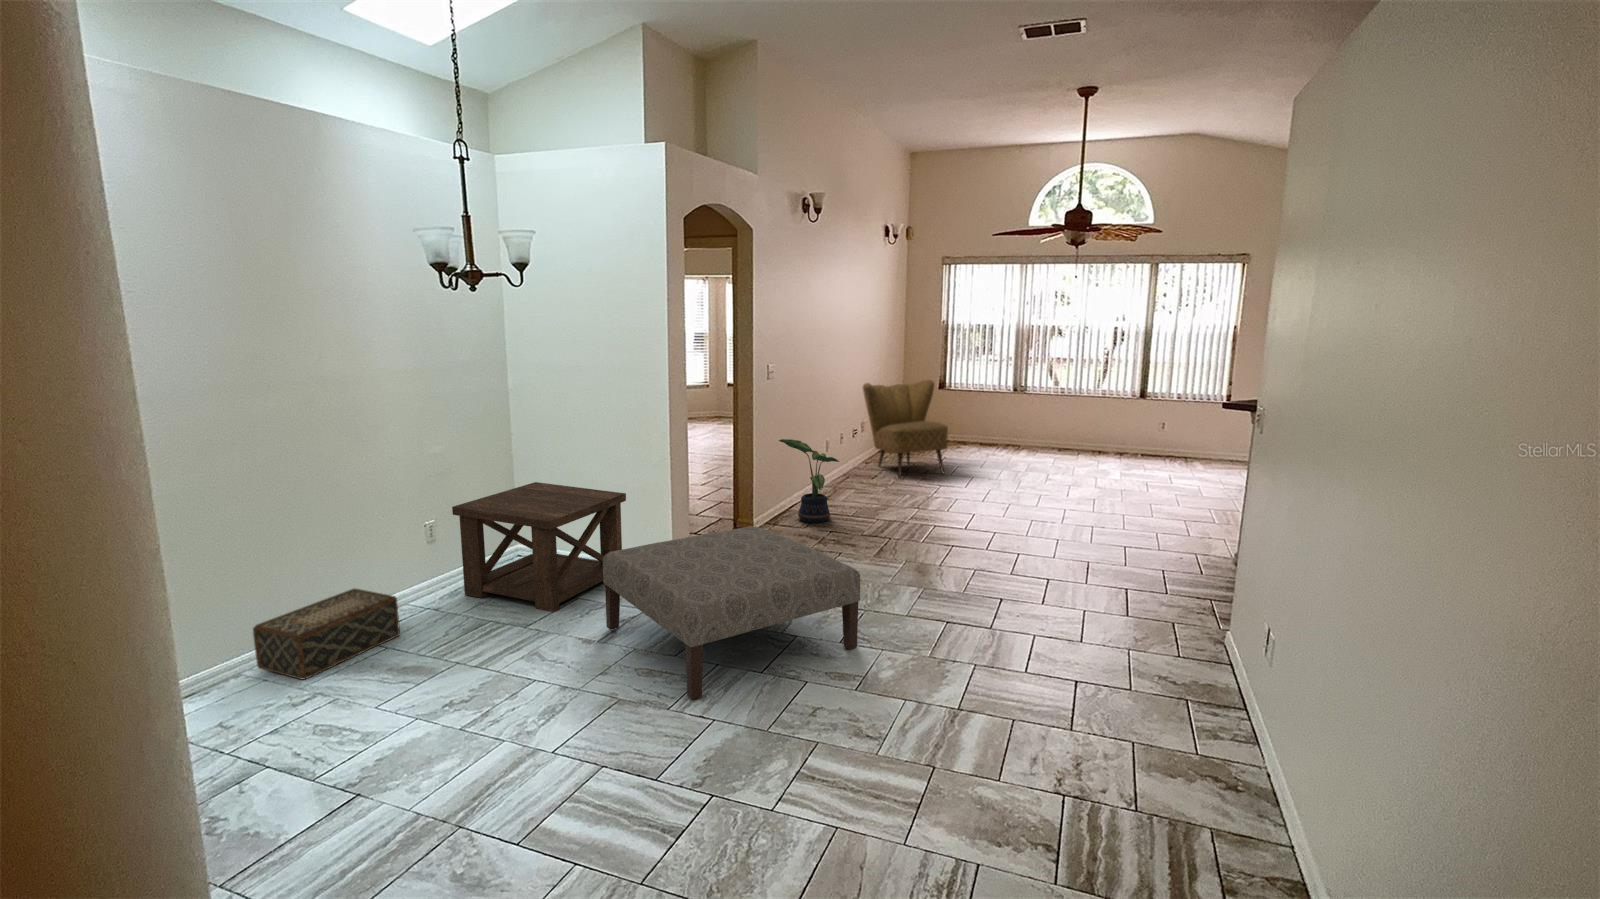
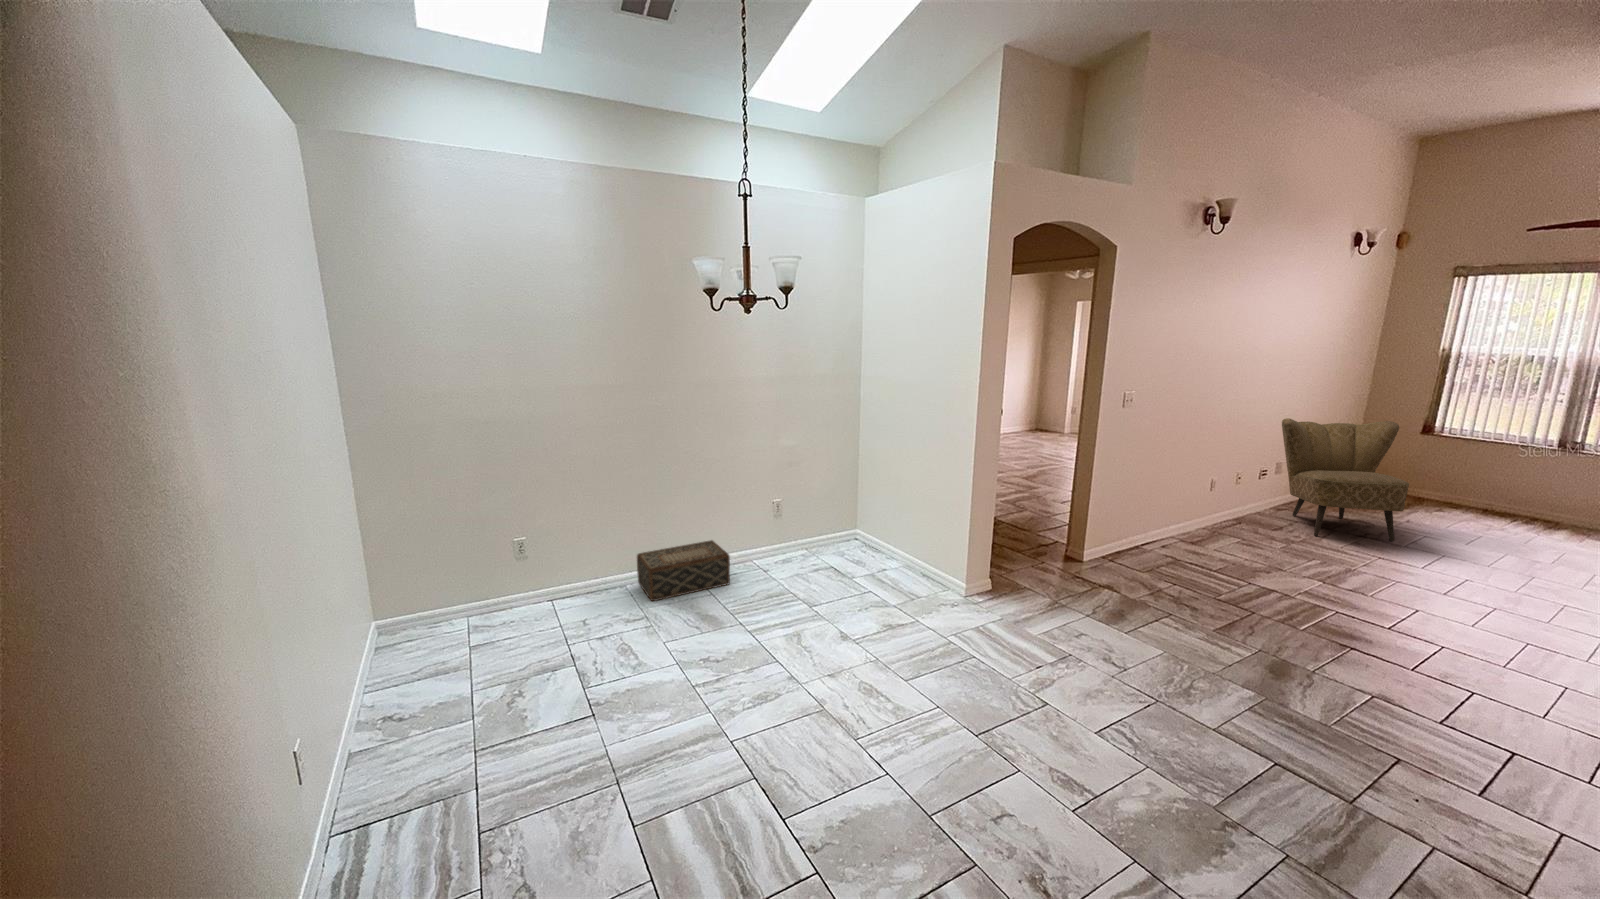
potted plant: present [779,439,839,523] -> none [1130,472,1204,570]
side table: present [452,482,626,612] -> none [791,479,933,598]
ottoman: present [603,526,860,699] -> none [870,560,1126,750]

